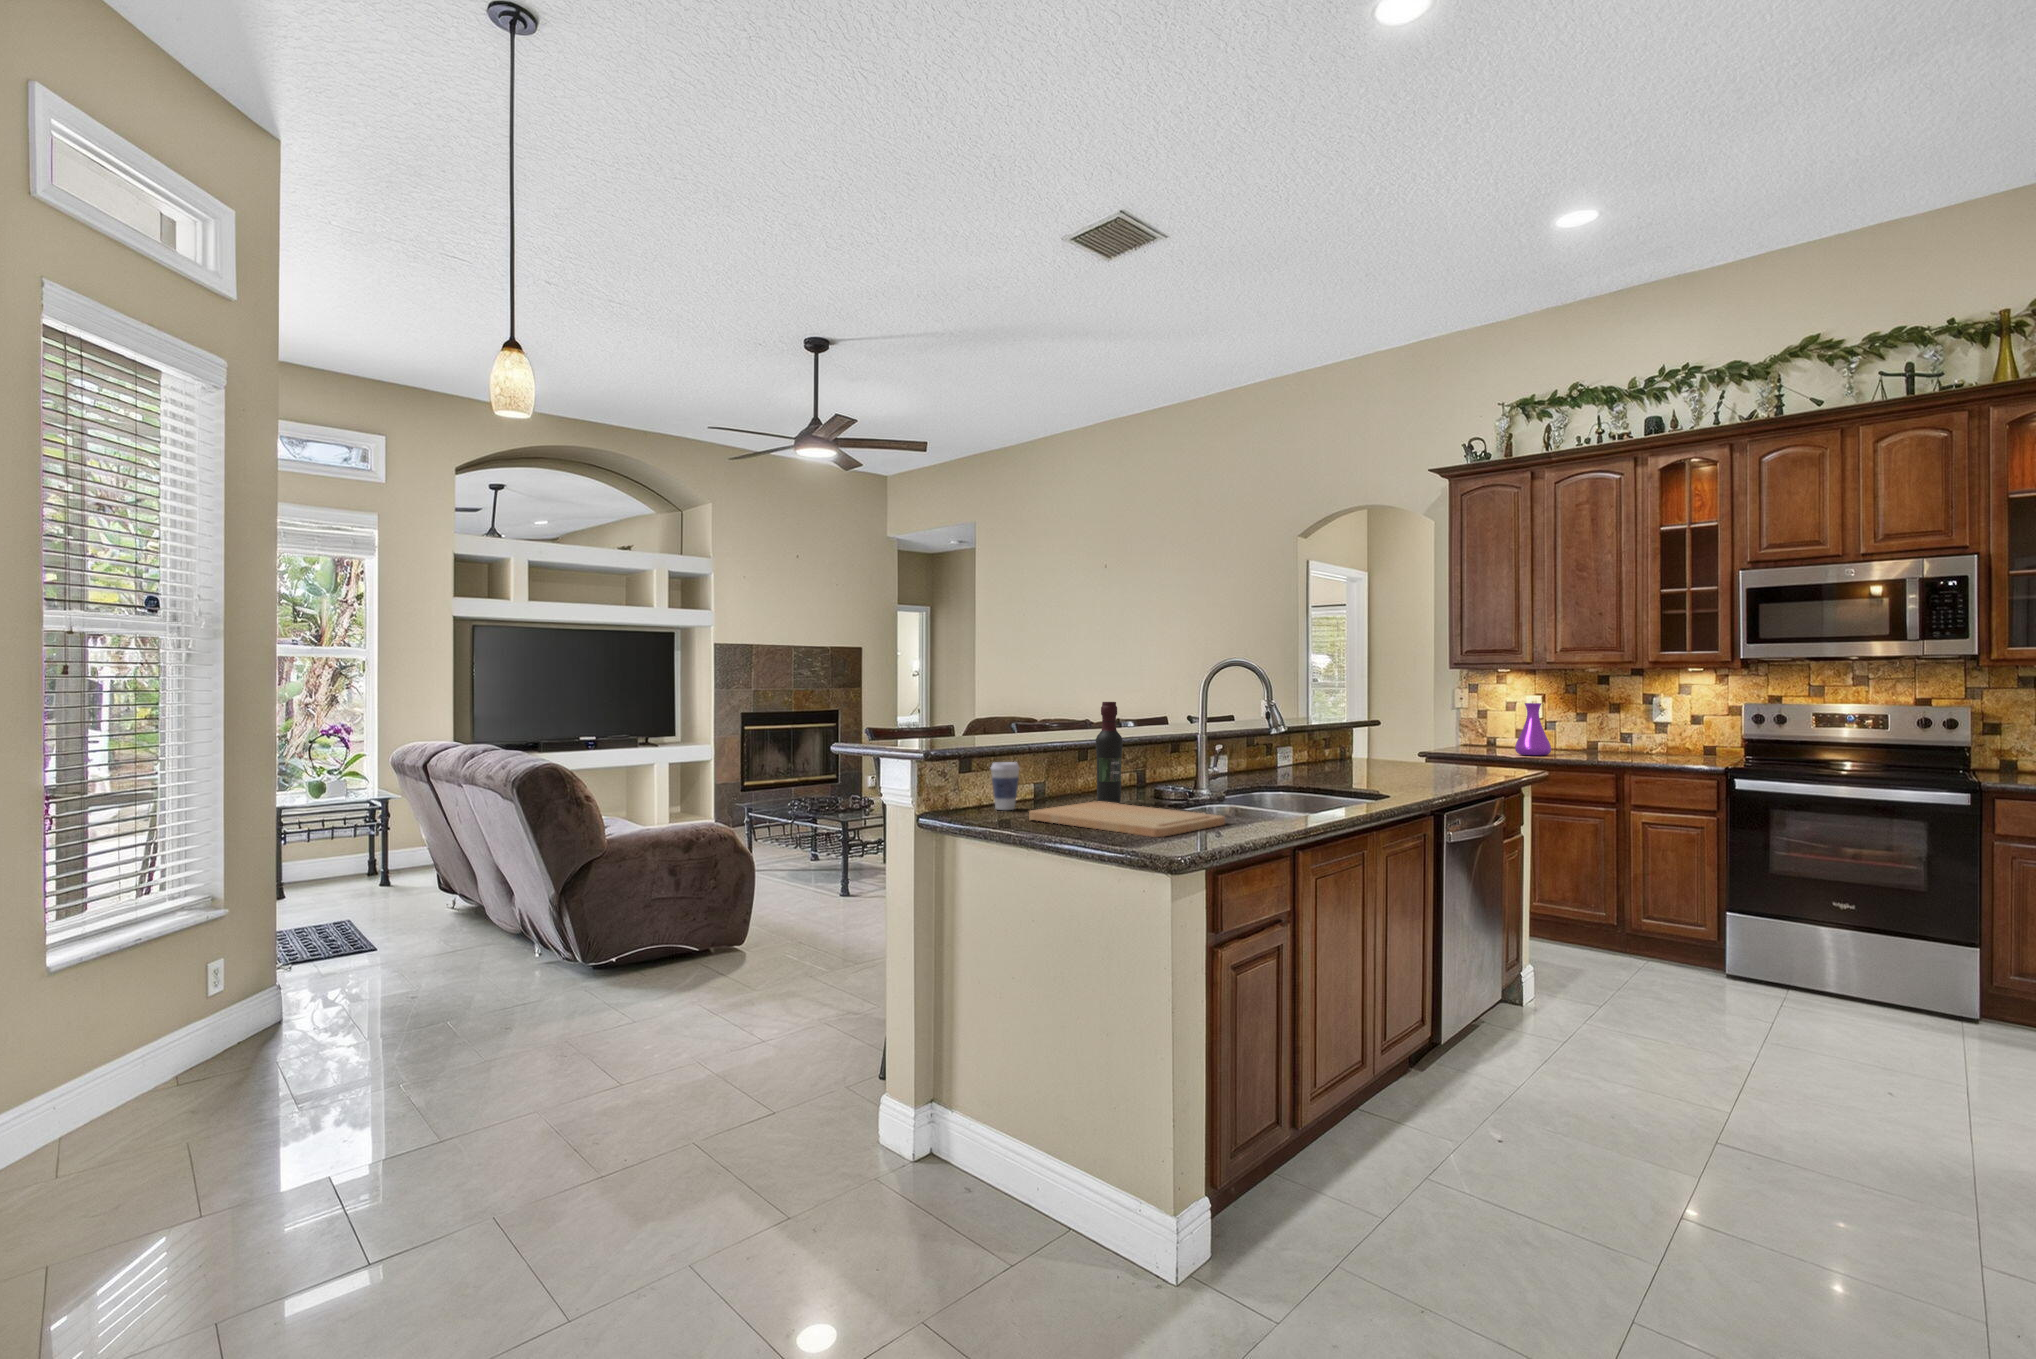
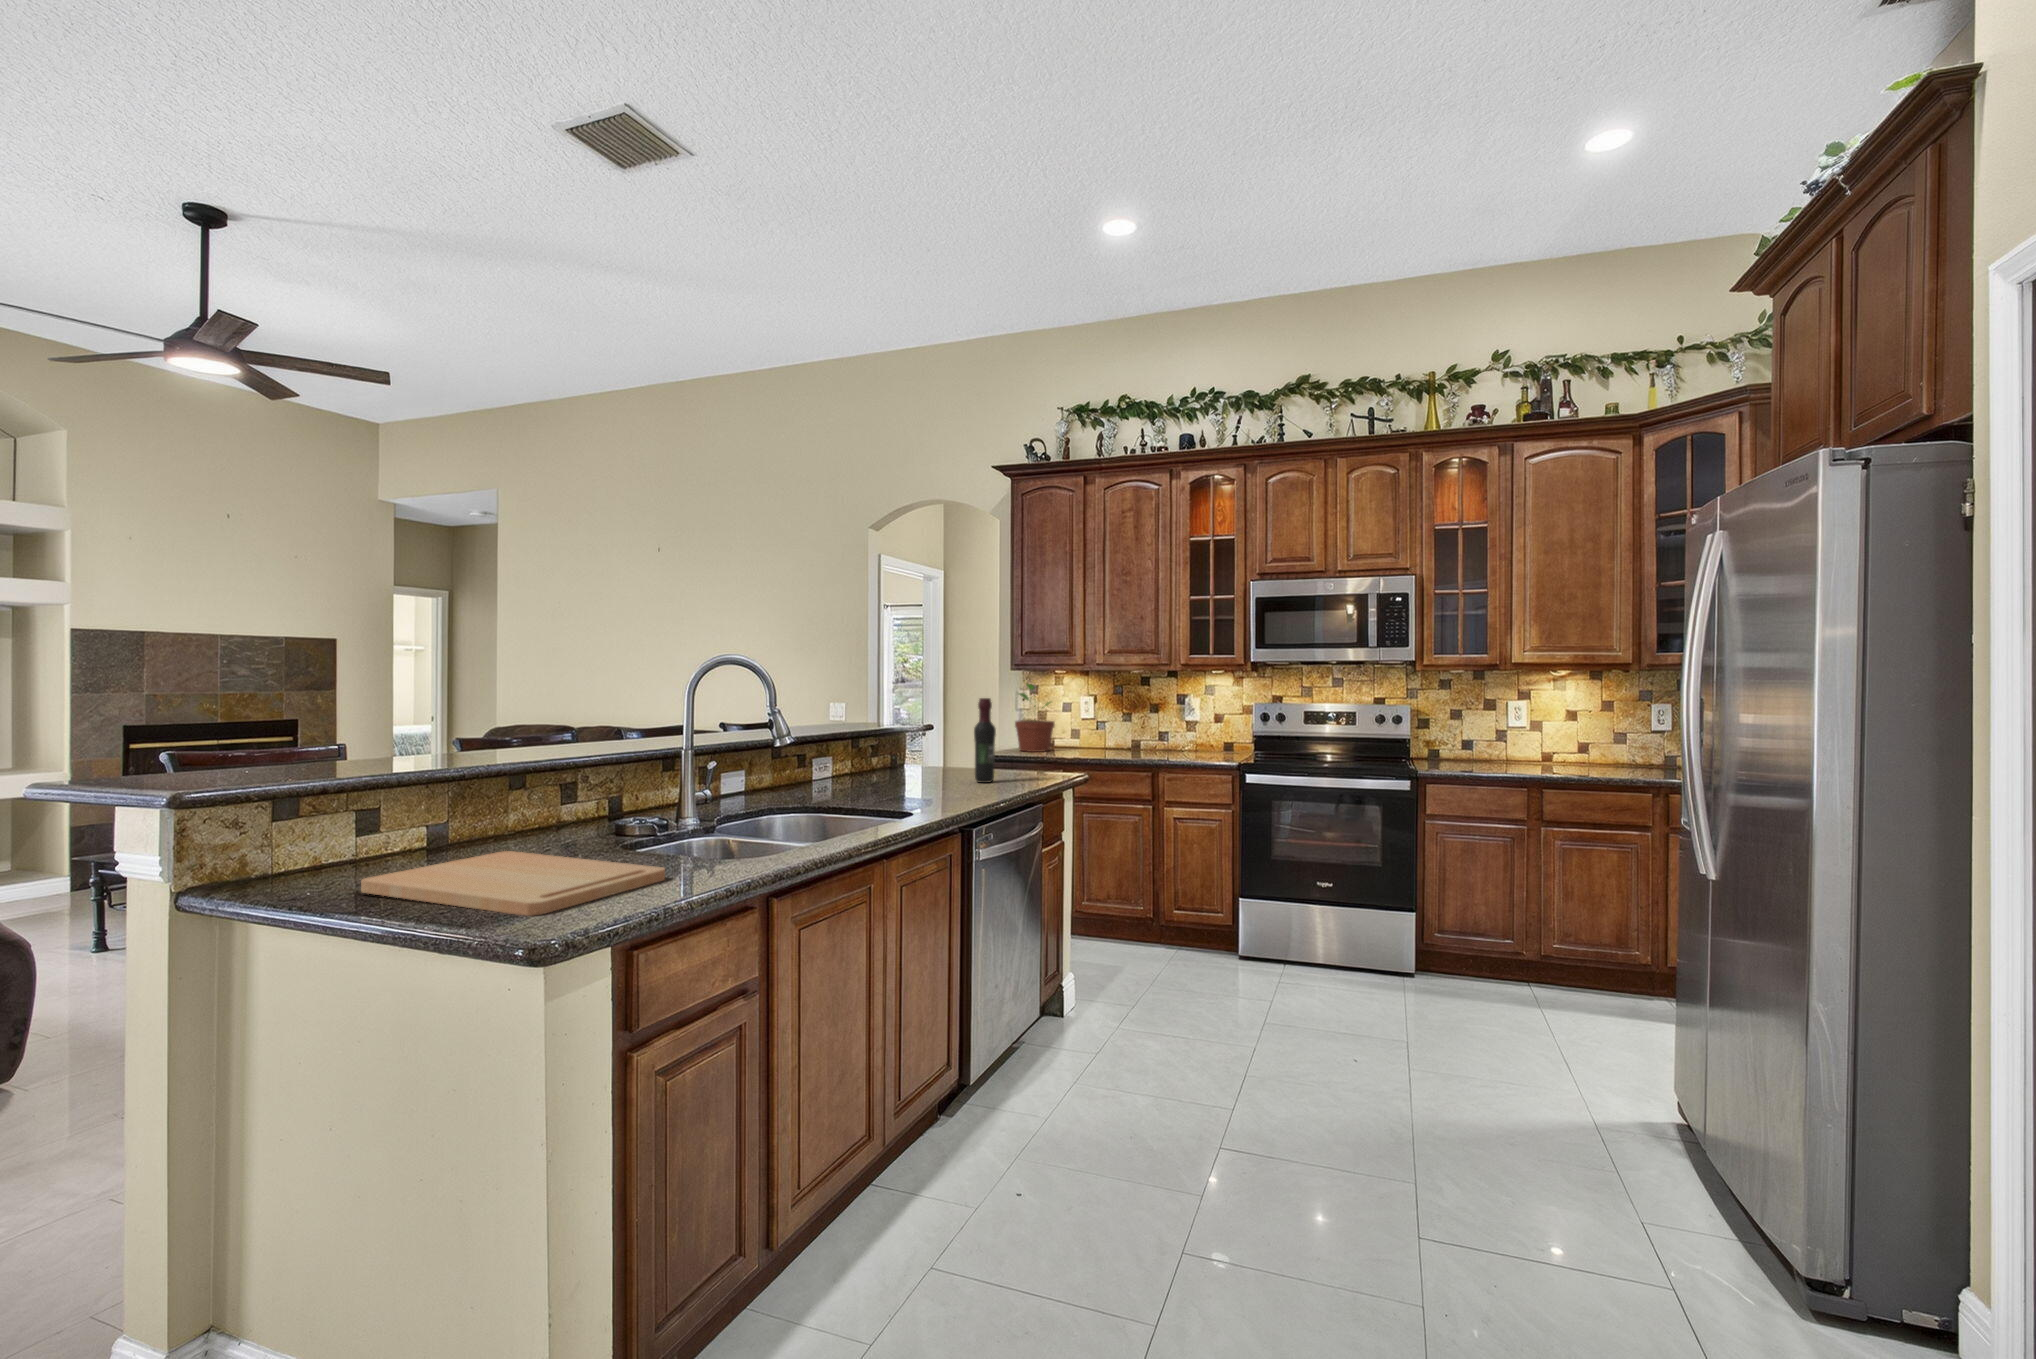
potted plant: none [1453,683,1498,753] -> present [1015,684,1055,752]
wine bottle: present [1096,702,1123,804] -> present [974,698,996,783]
vase: present [1515,703,1551,756] -> none [1068,703,1099,754]
coffee cup: present [991,762,1019,810] -> none [331,801,385,873]

